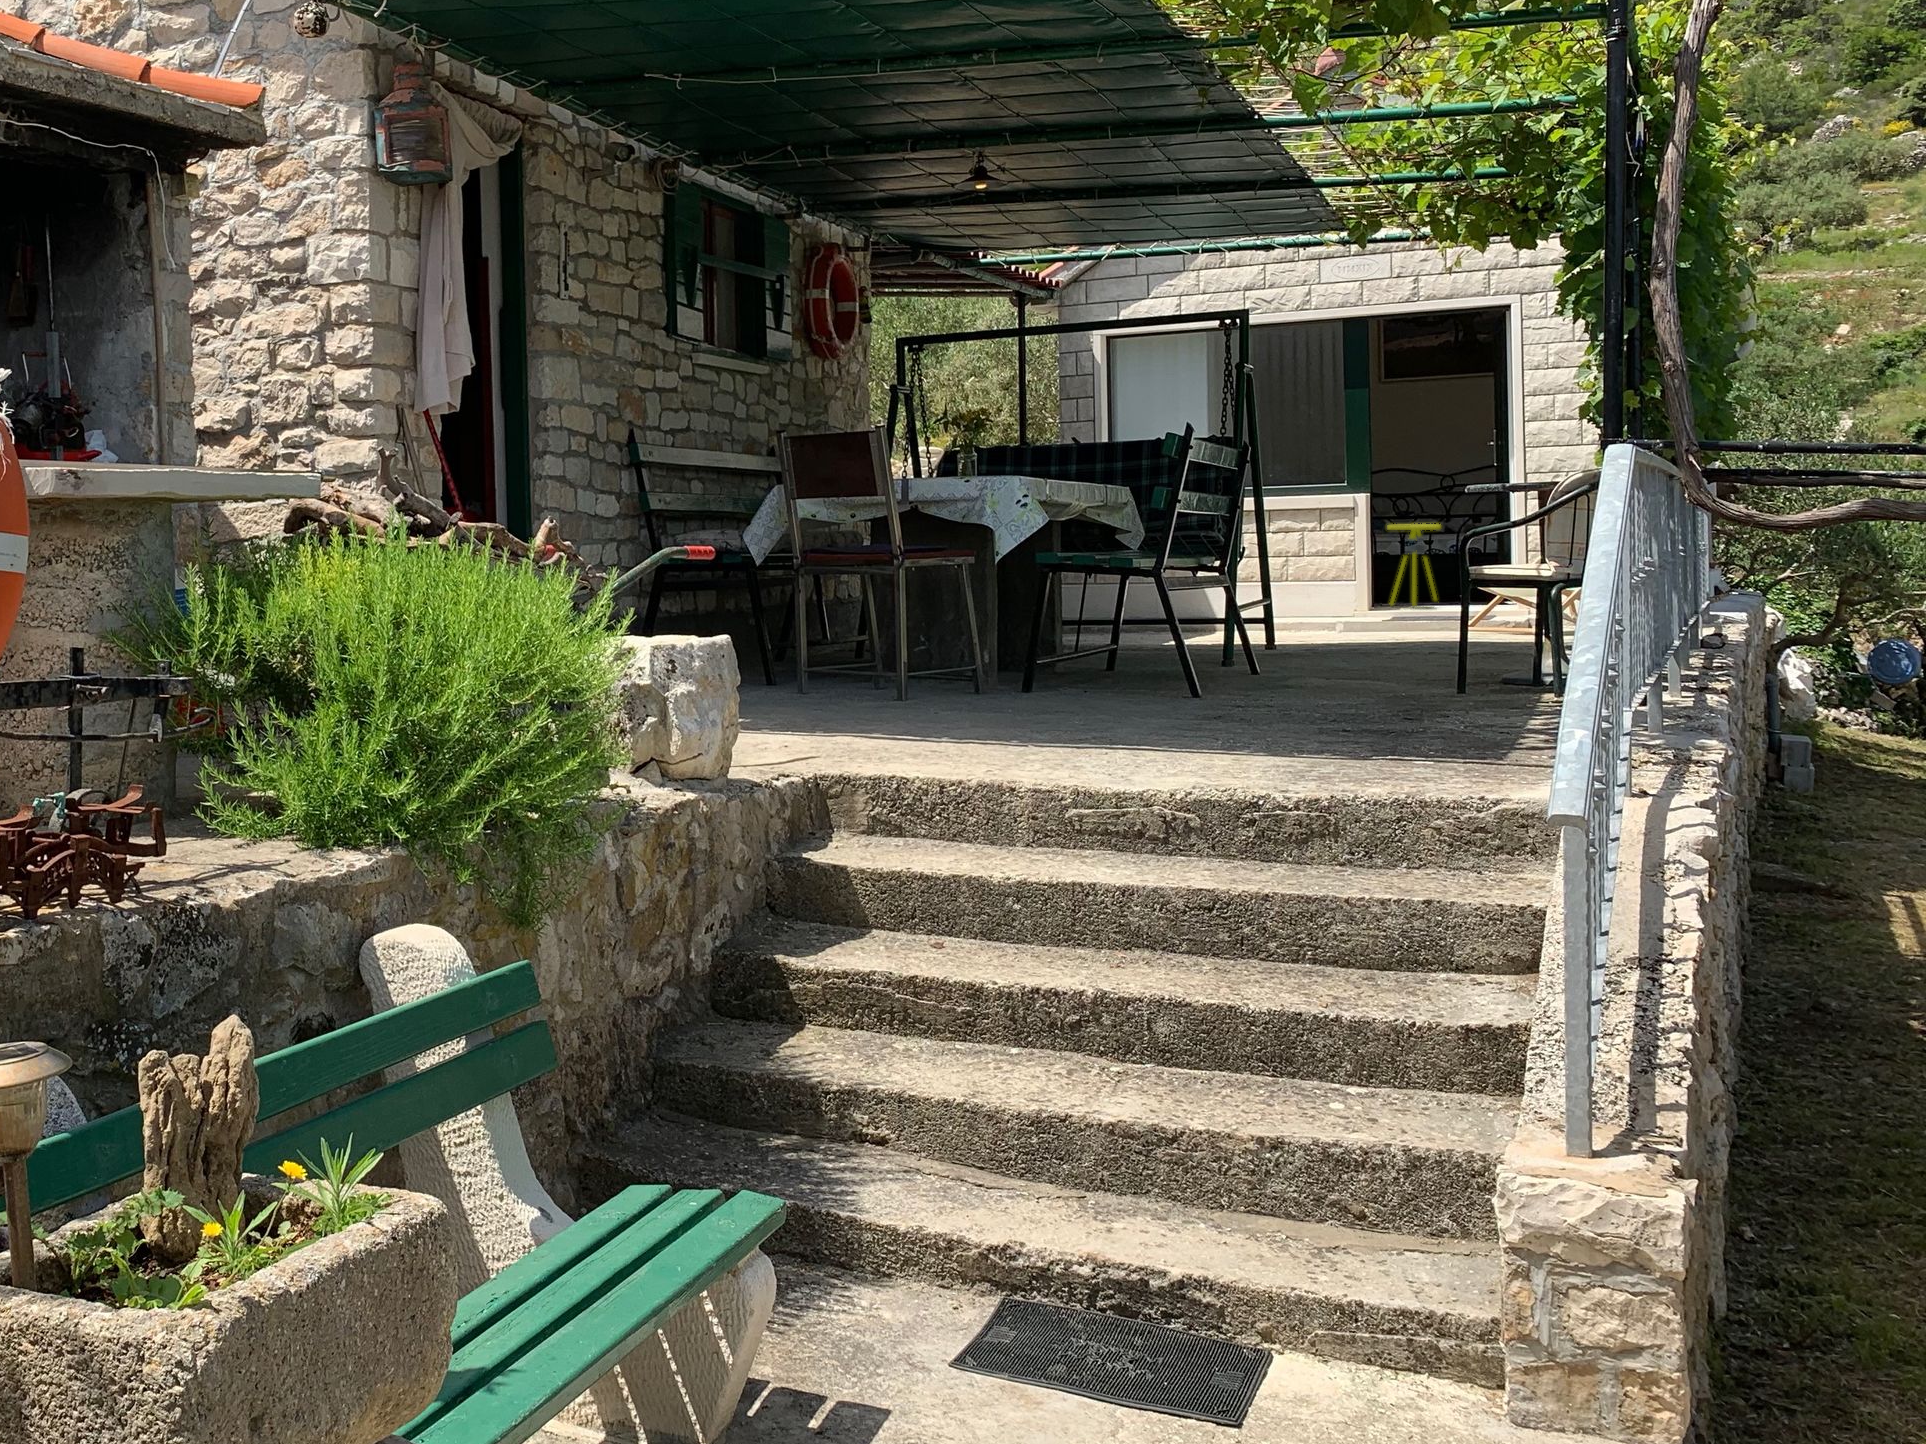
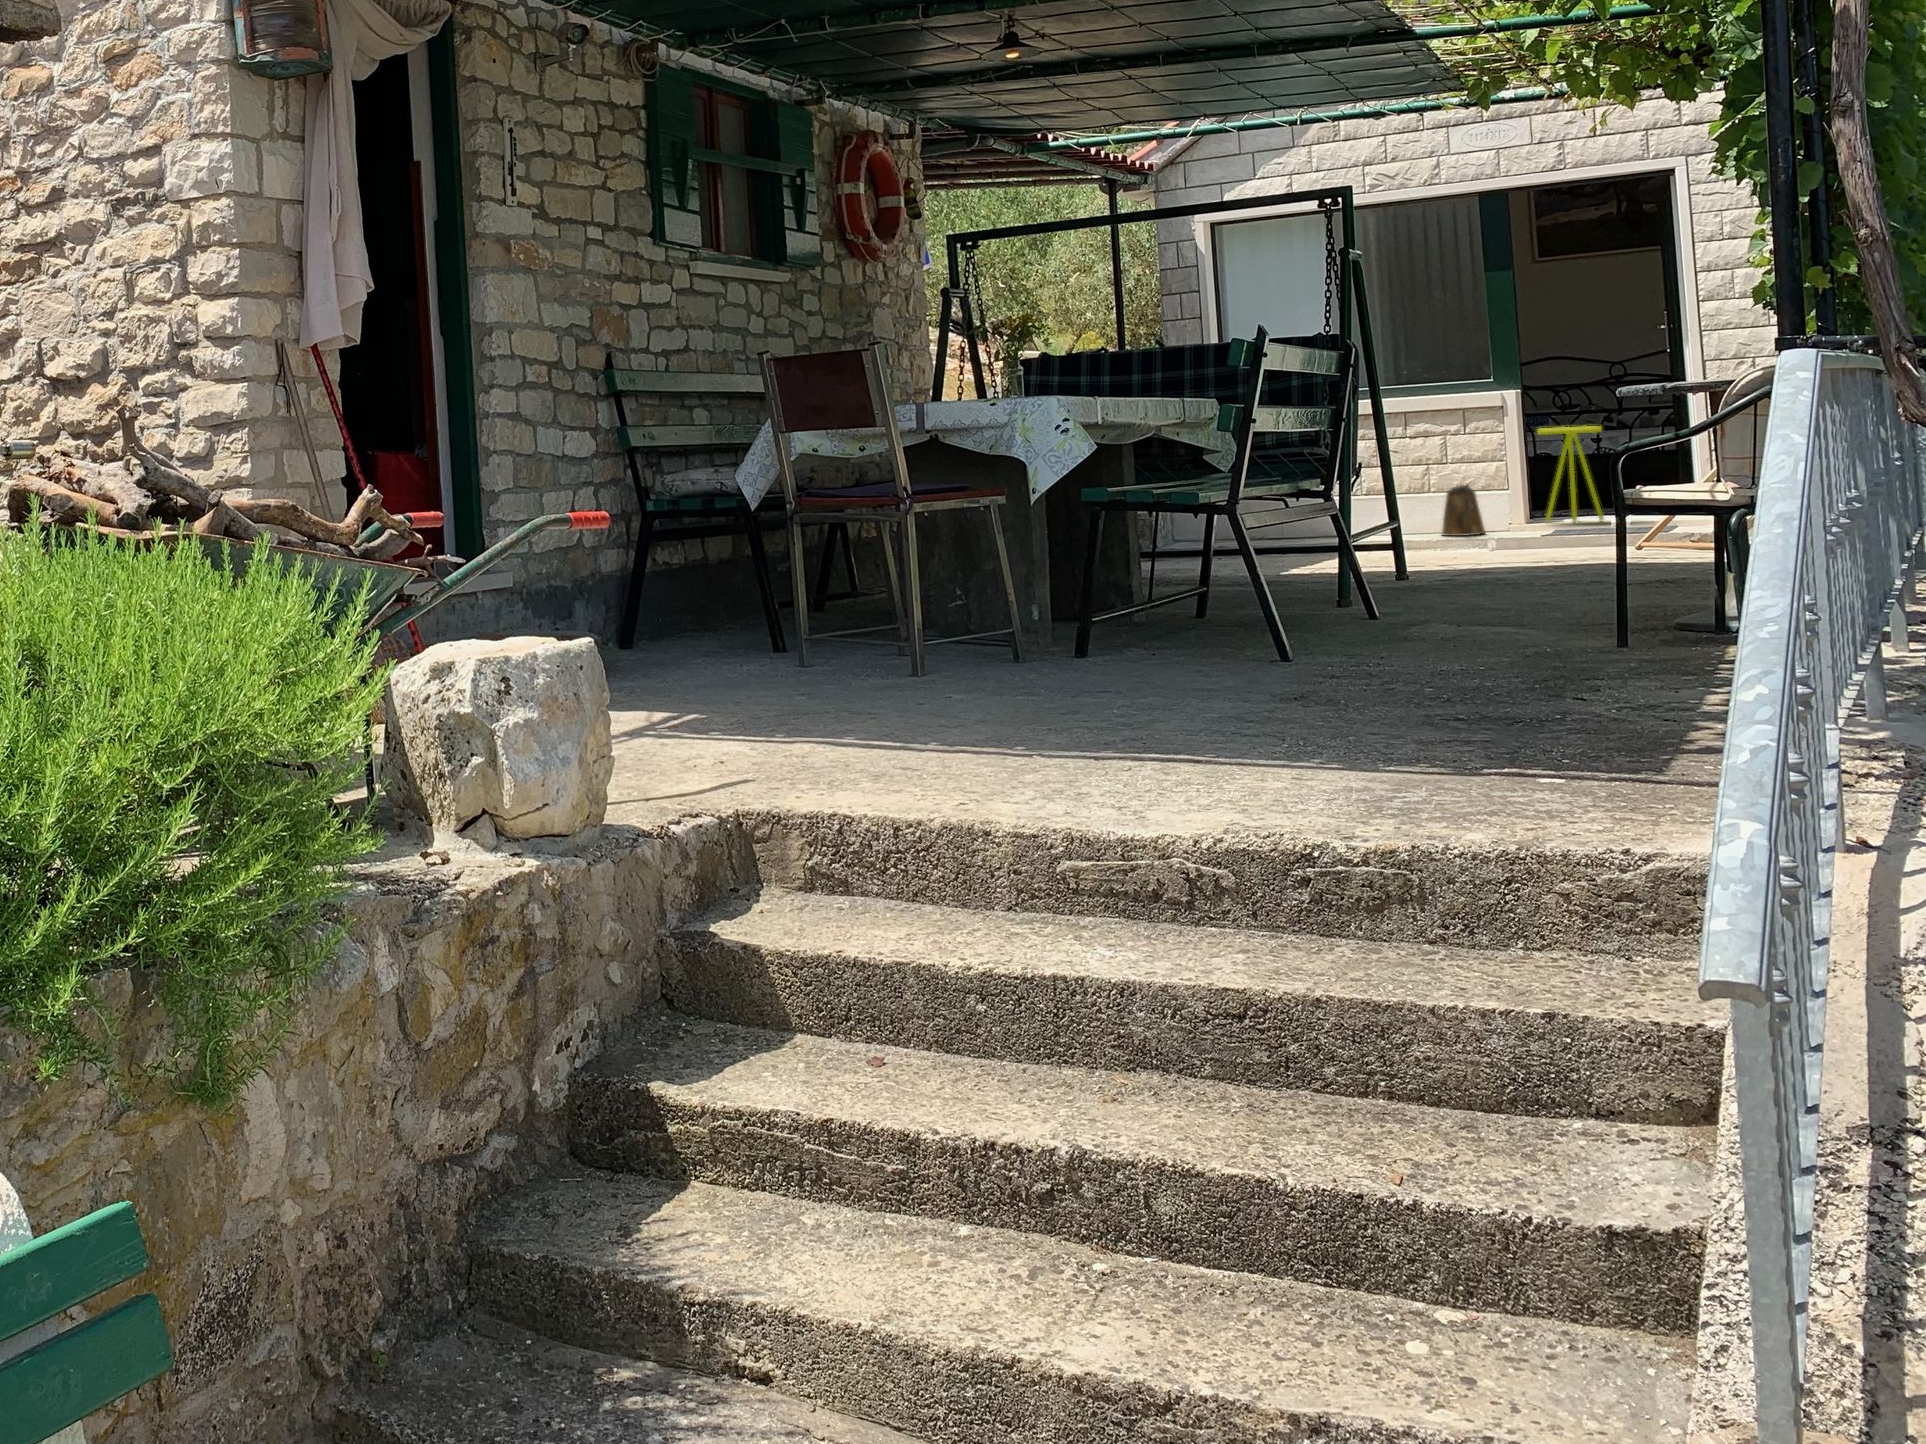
watering can: none [1303,568,1341,614] -> present [1442,484,1485,536]

